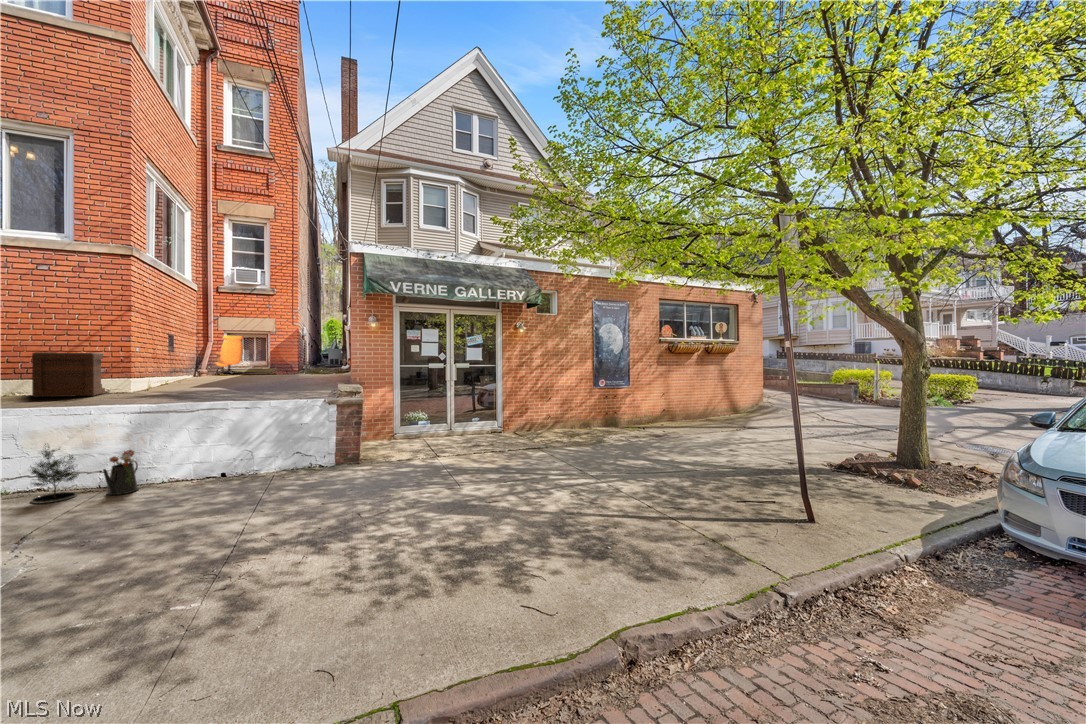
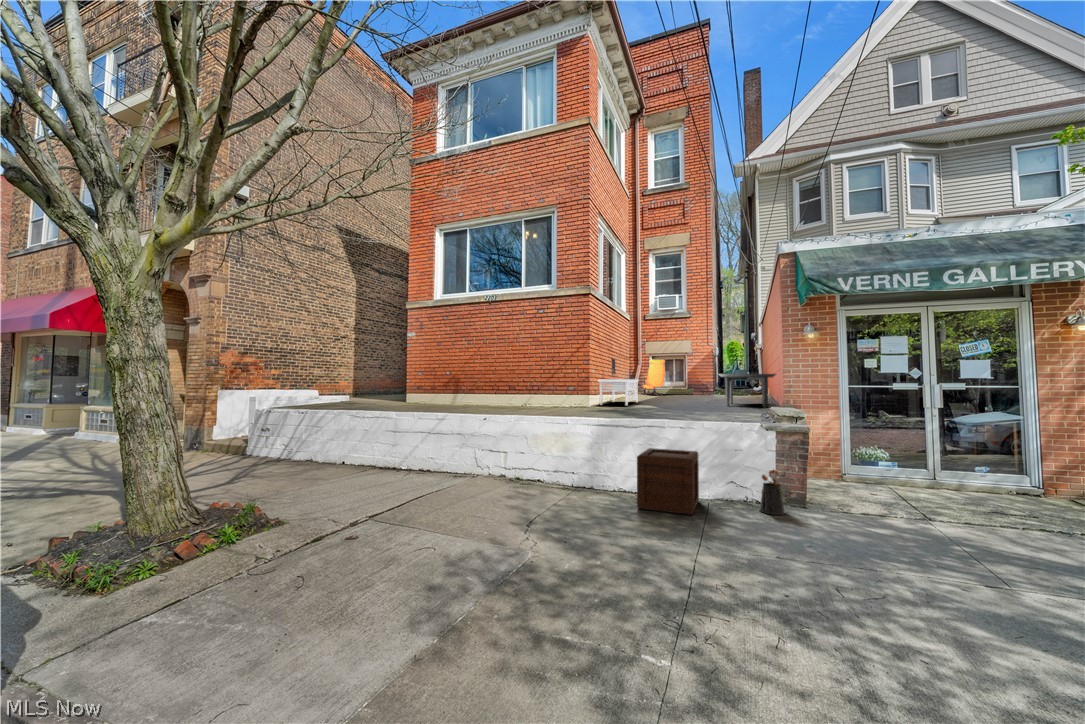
wooden crate: present [32,352,110,397] -> present [637,448,699,515]
round table: none [296,353,351,383] -> present [719,374,776,407]
storage bench: none [144,358,205,388] -> present [598,379,639,405]
potted tree: present [30,444,78,504] -> none [533,445,563,494]
watering can: present [103,450,138,495] -> present [759,470,786,515]

